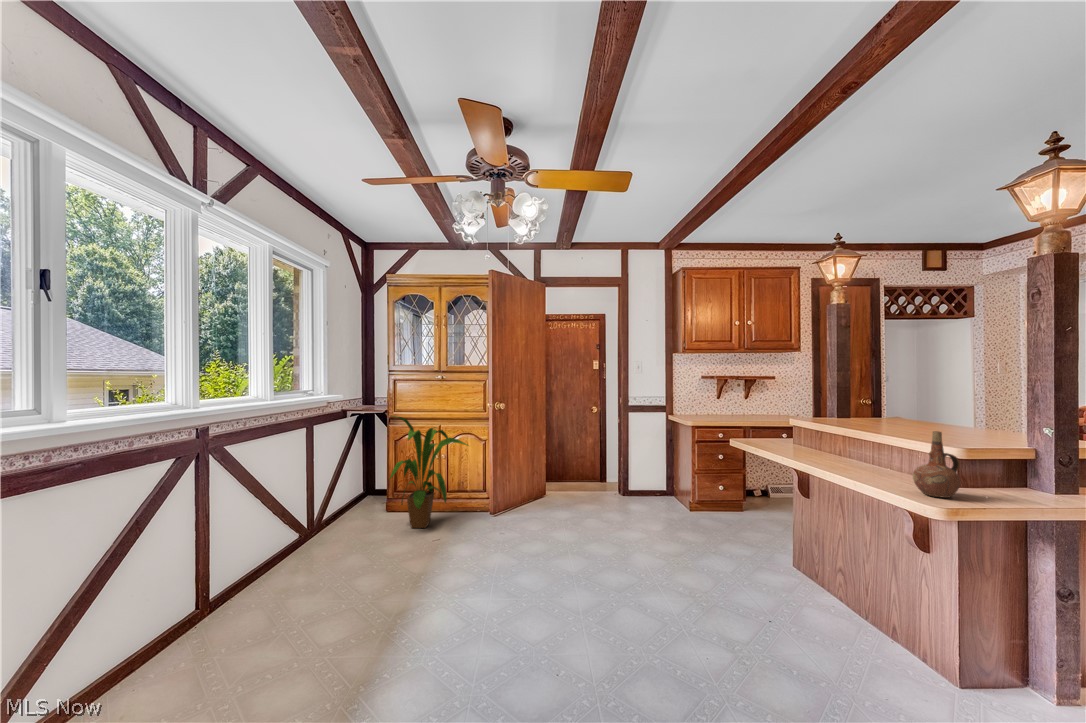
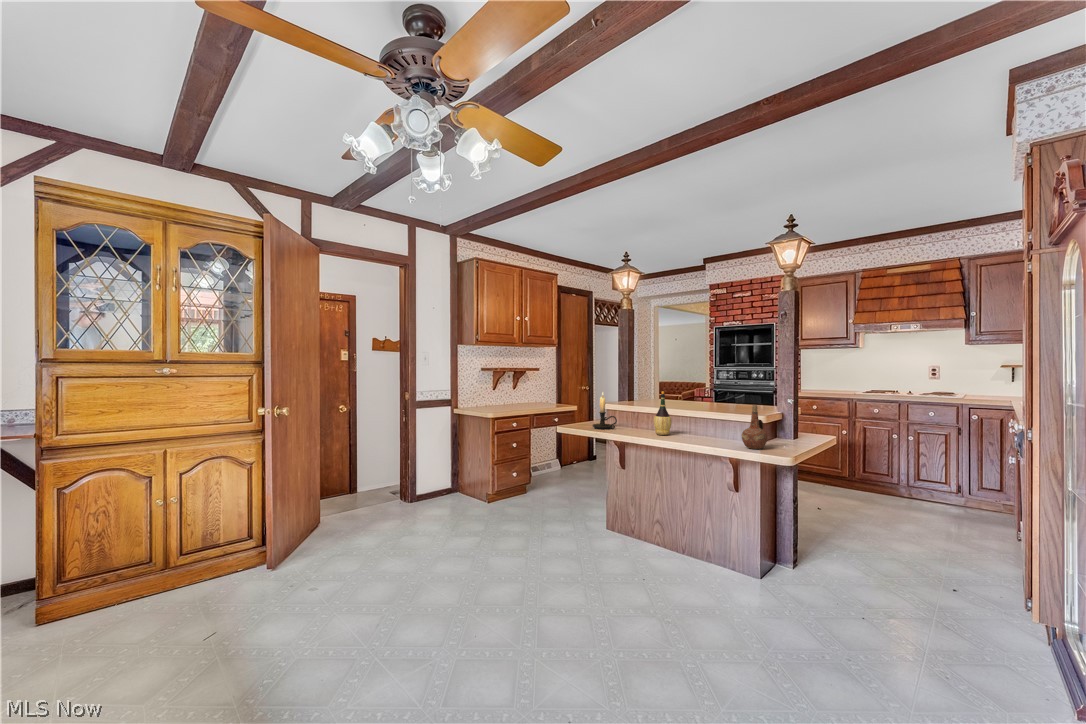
candle holder: none [767,403,793,448] -> present [592,392,617,429]
wine bottle: none [825,406,852,462] -> present [654,391,672,435]
house plant: present [390,416,468,528] -> none [90,443,242,632]

